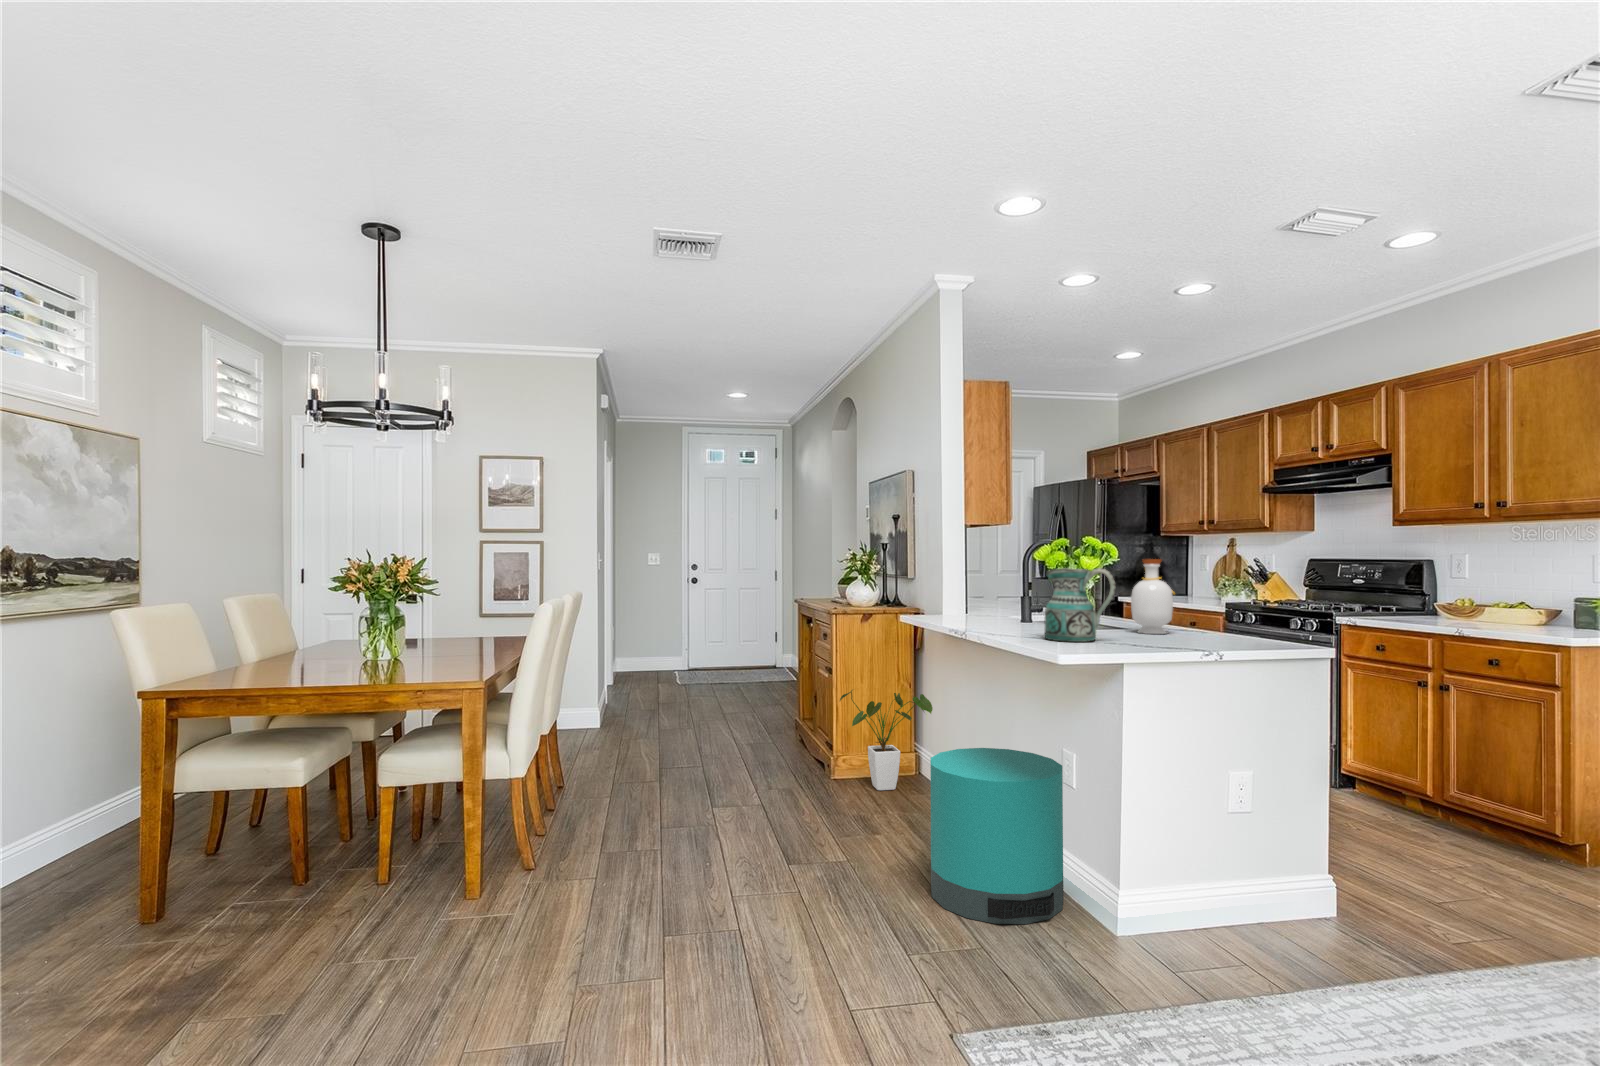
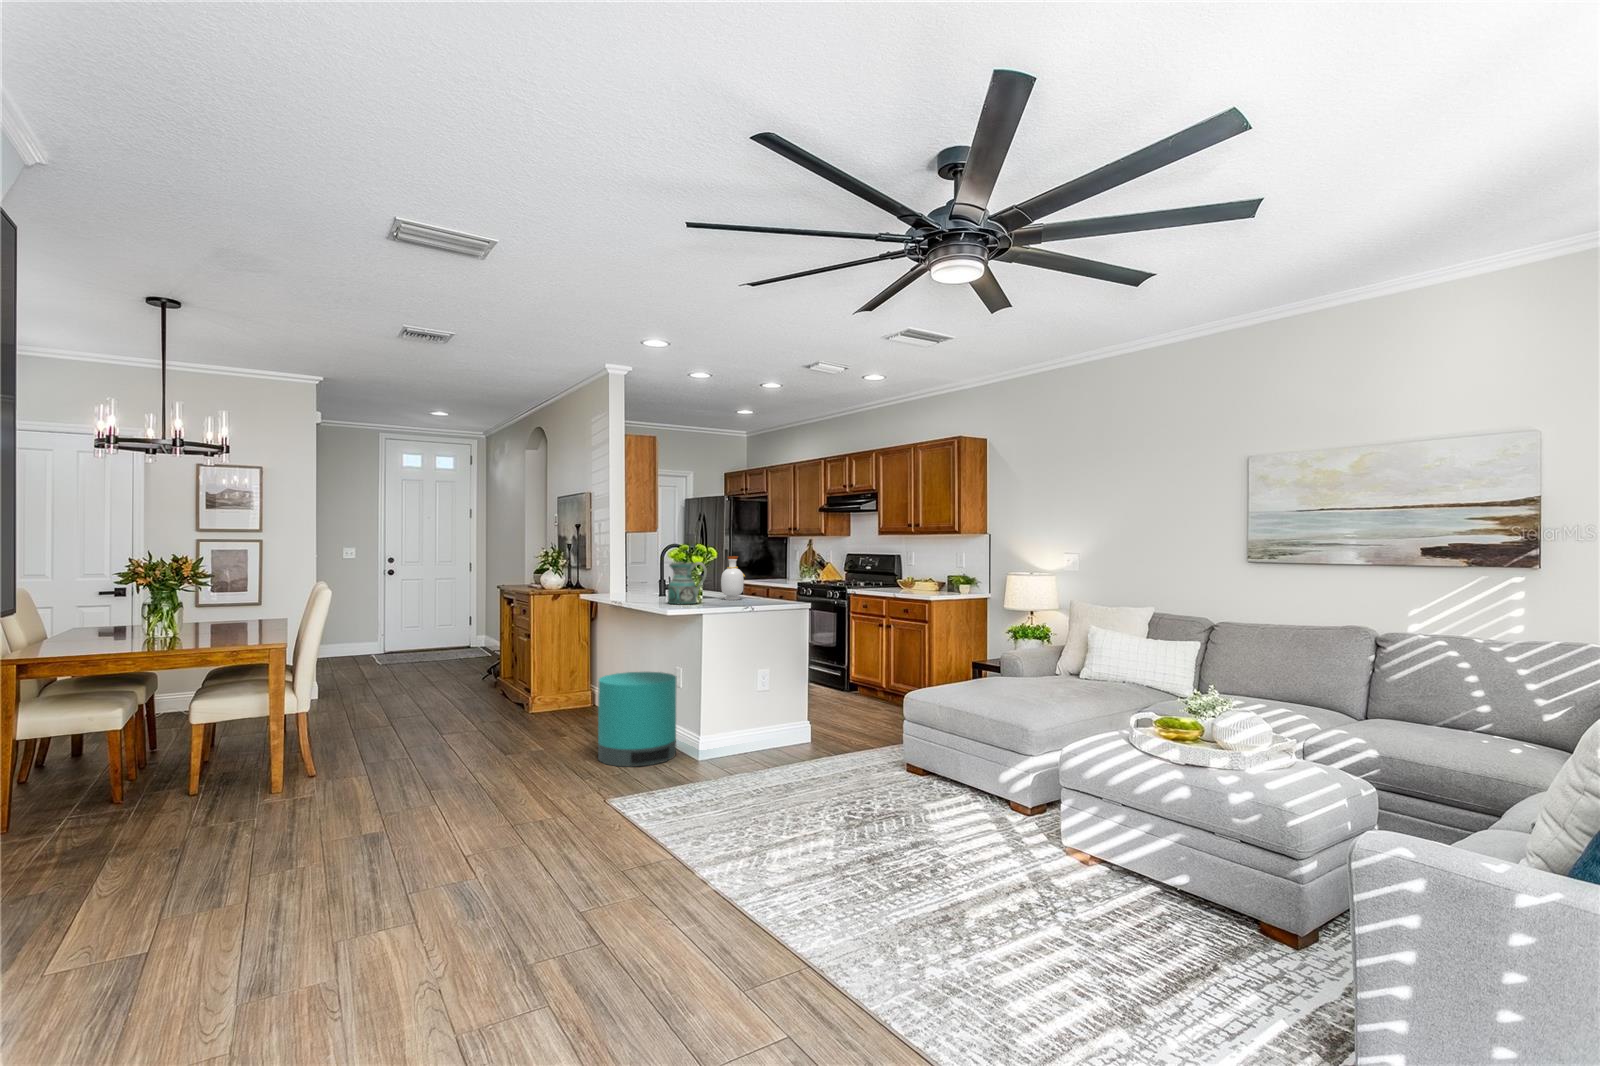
house plant: present [840,690,933,790] -> none [535,647,602,716]

